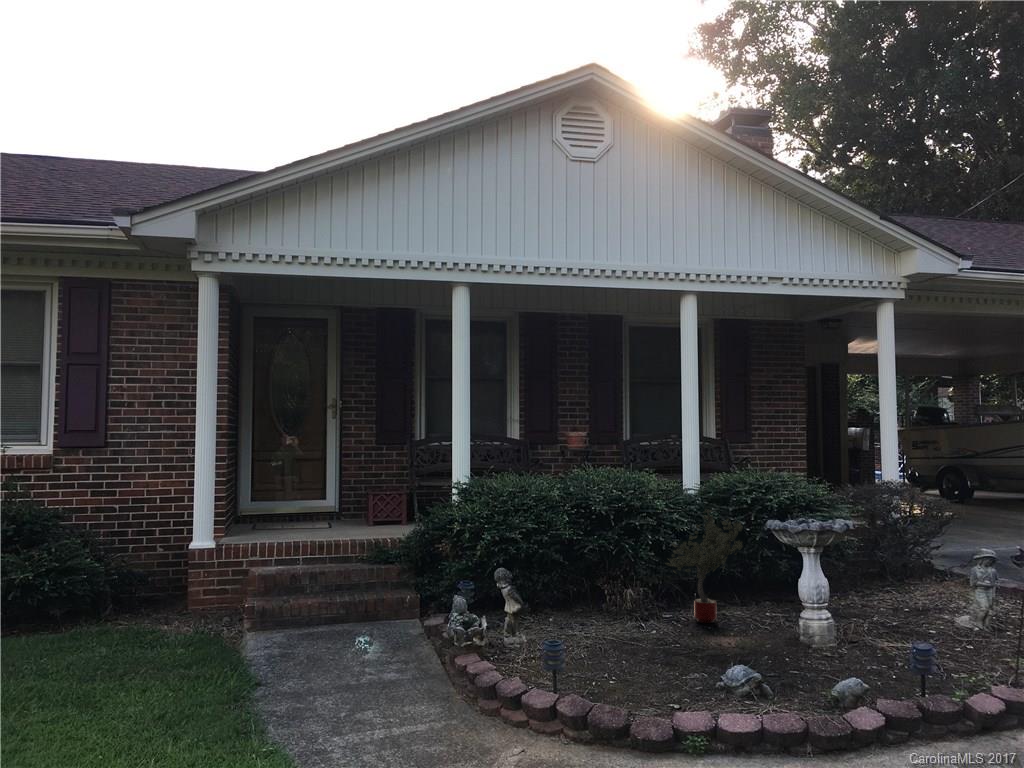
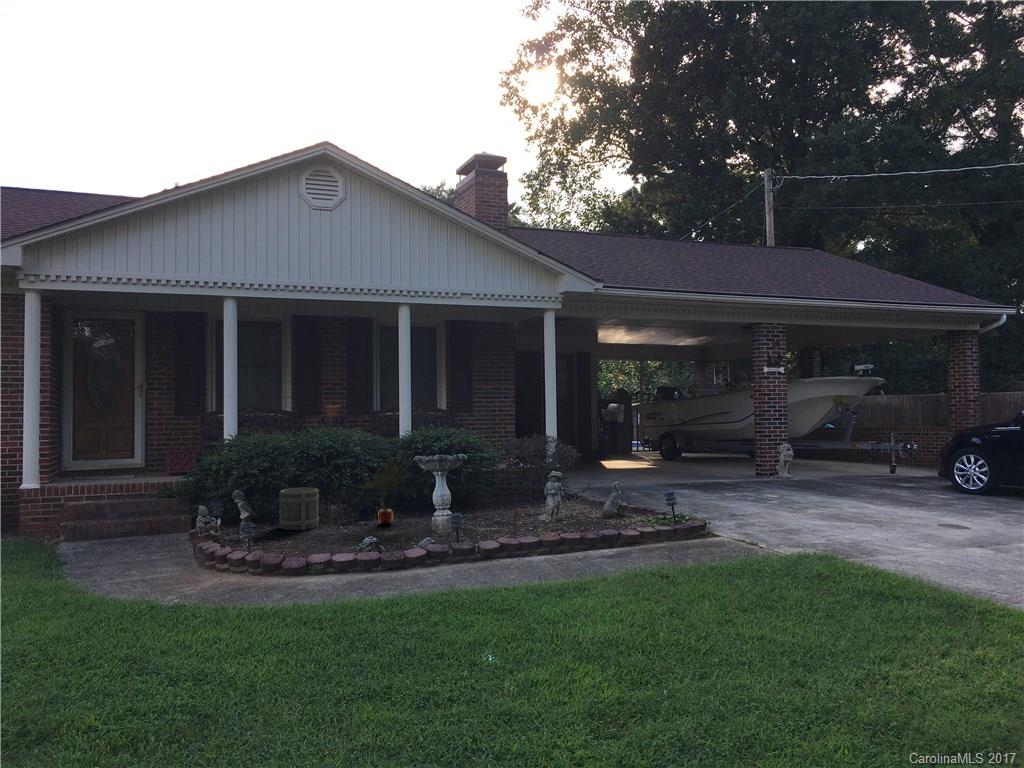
bucket: none [549,561,606,630] -> present [279,488,319,530]

